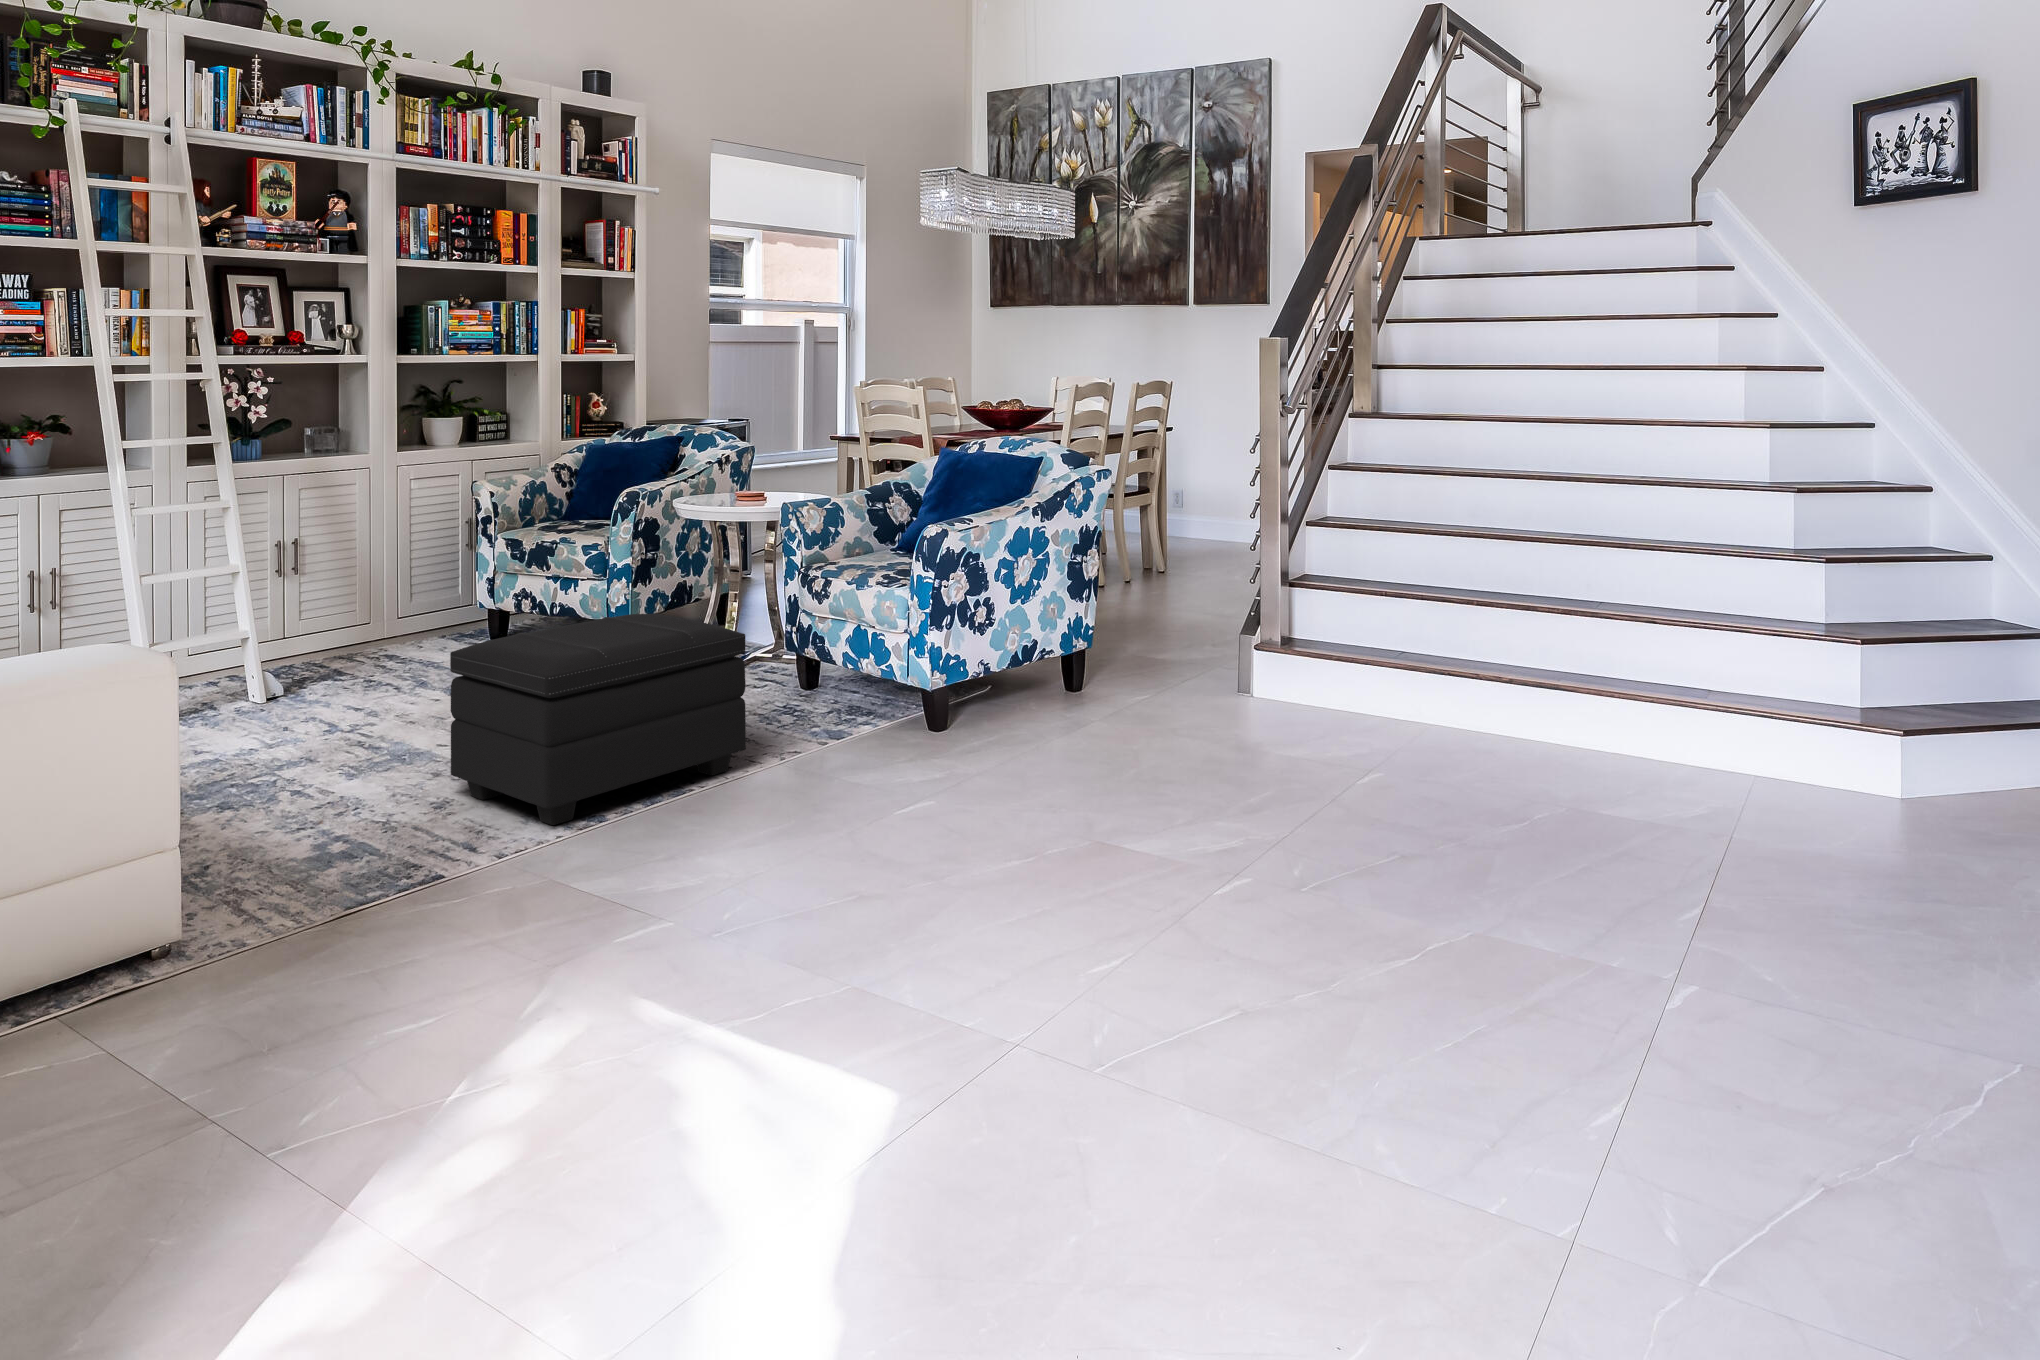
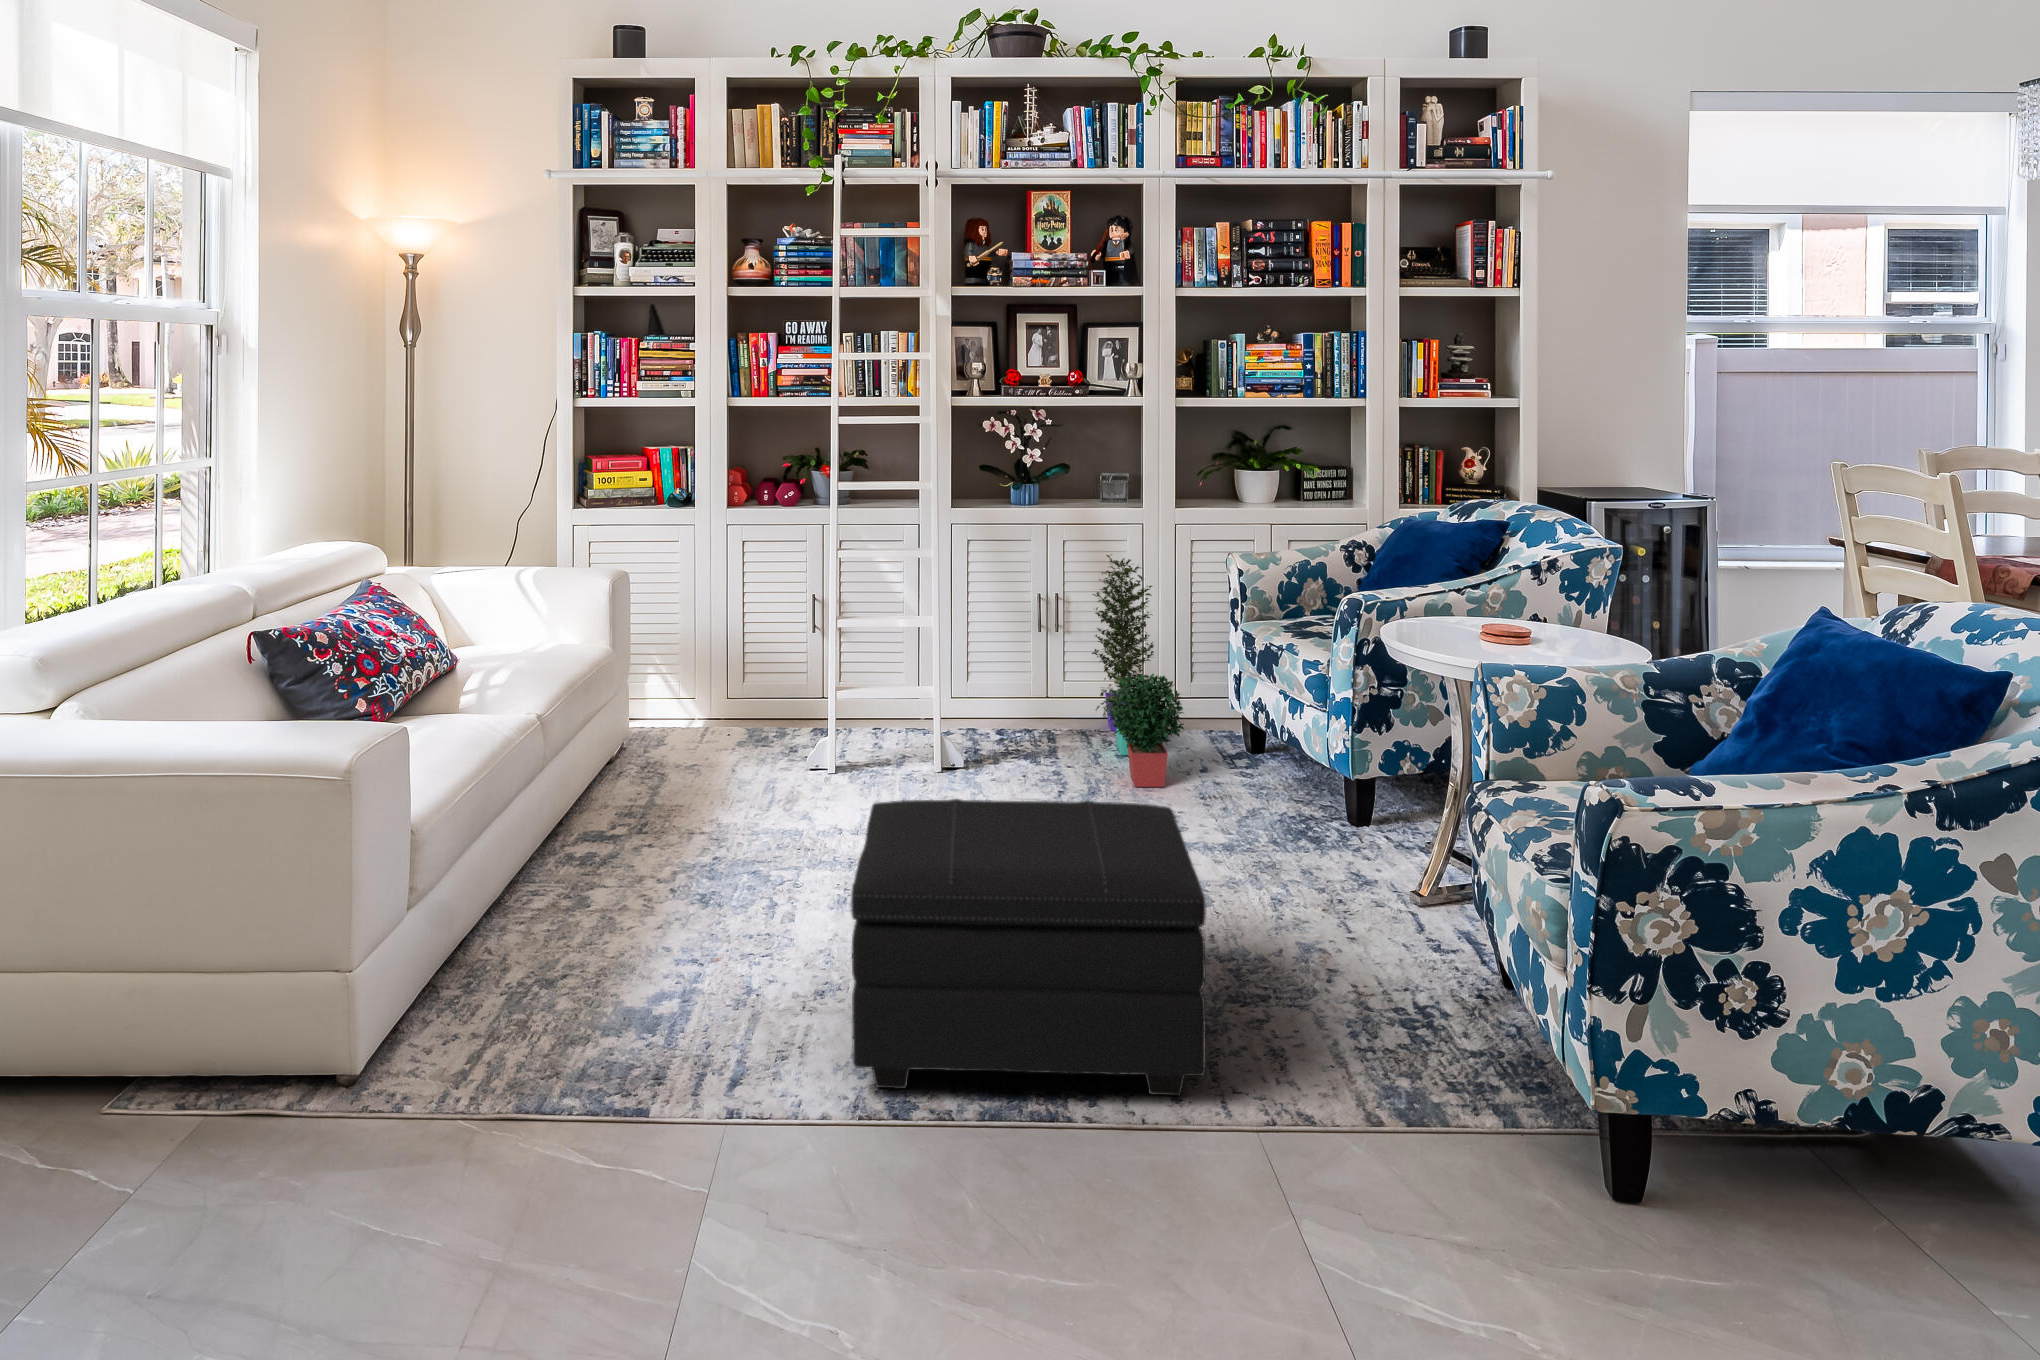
potted plant: none [345,500,493,680] -> present [1092,555,1184,787]

